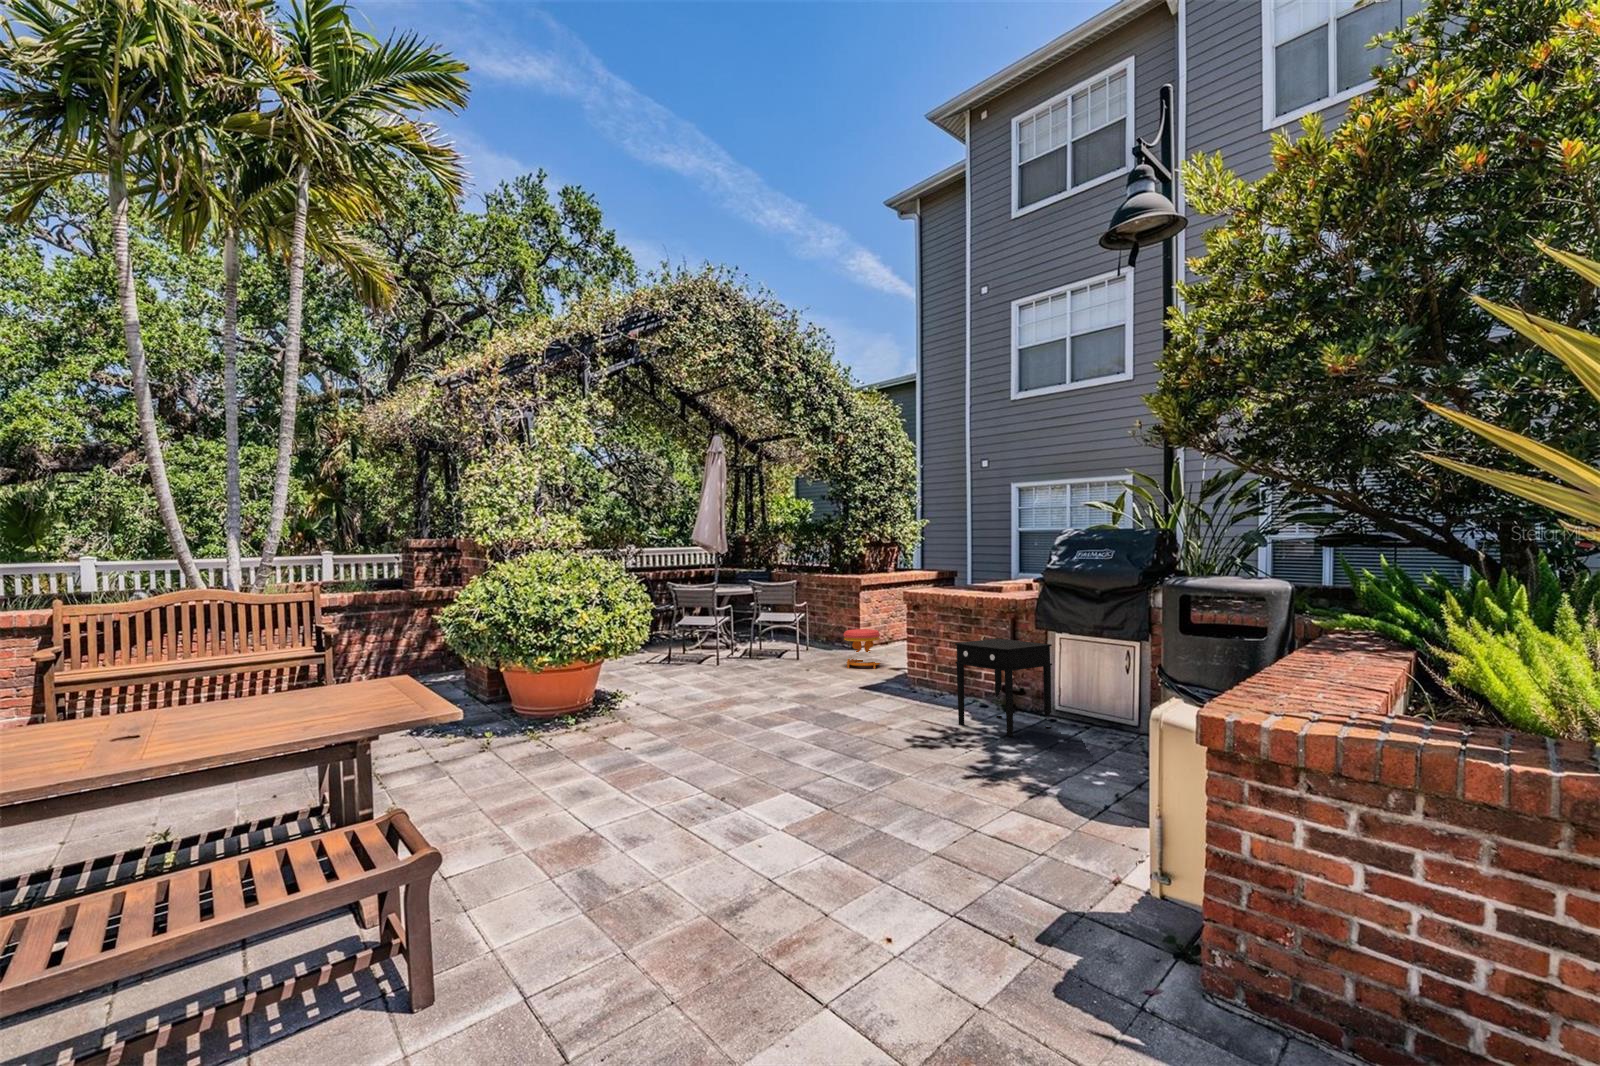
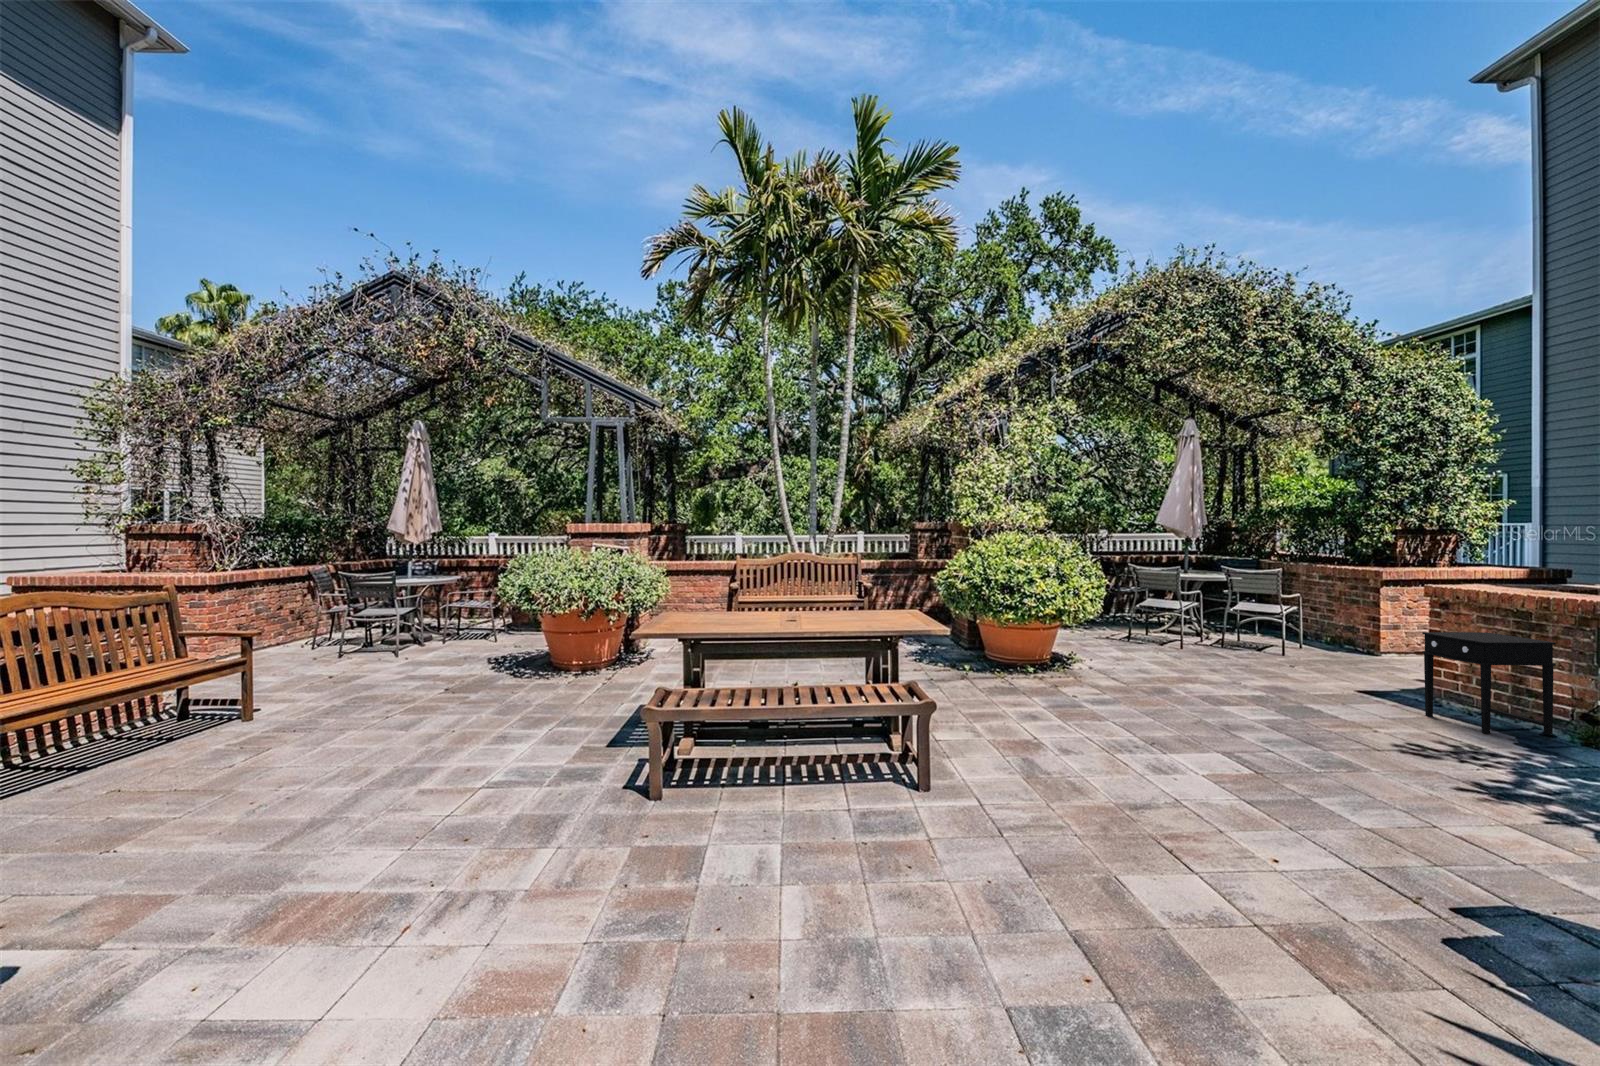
stool: present [844,629,880,669] -> none [1315,615,1362,657]

